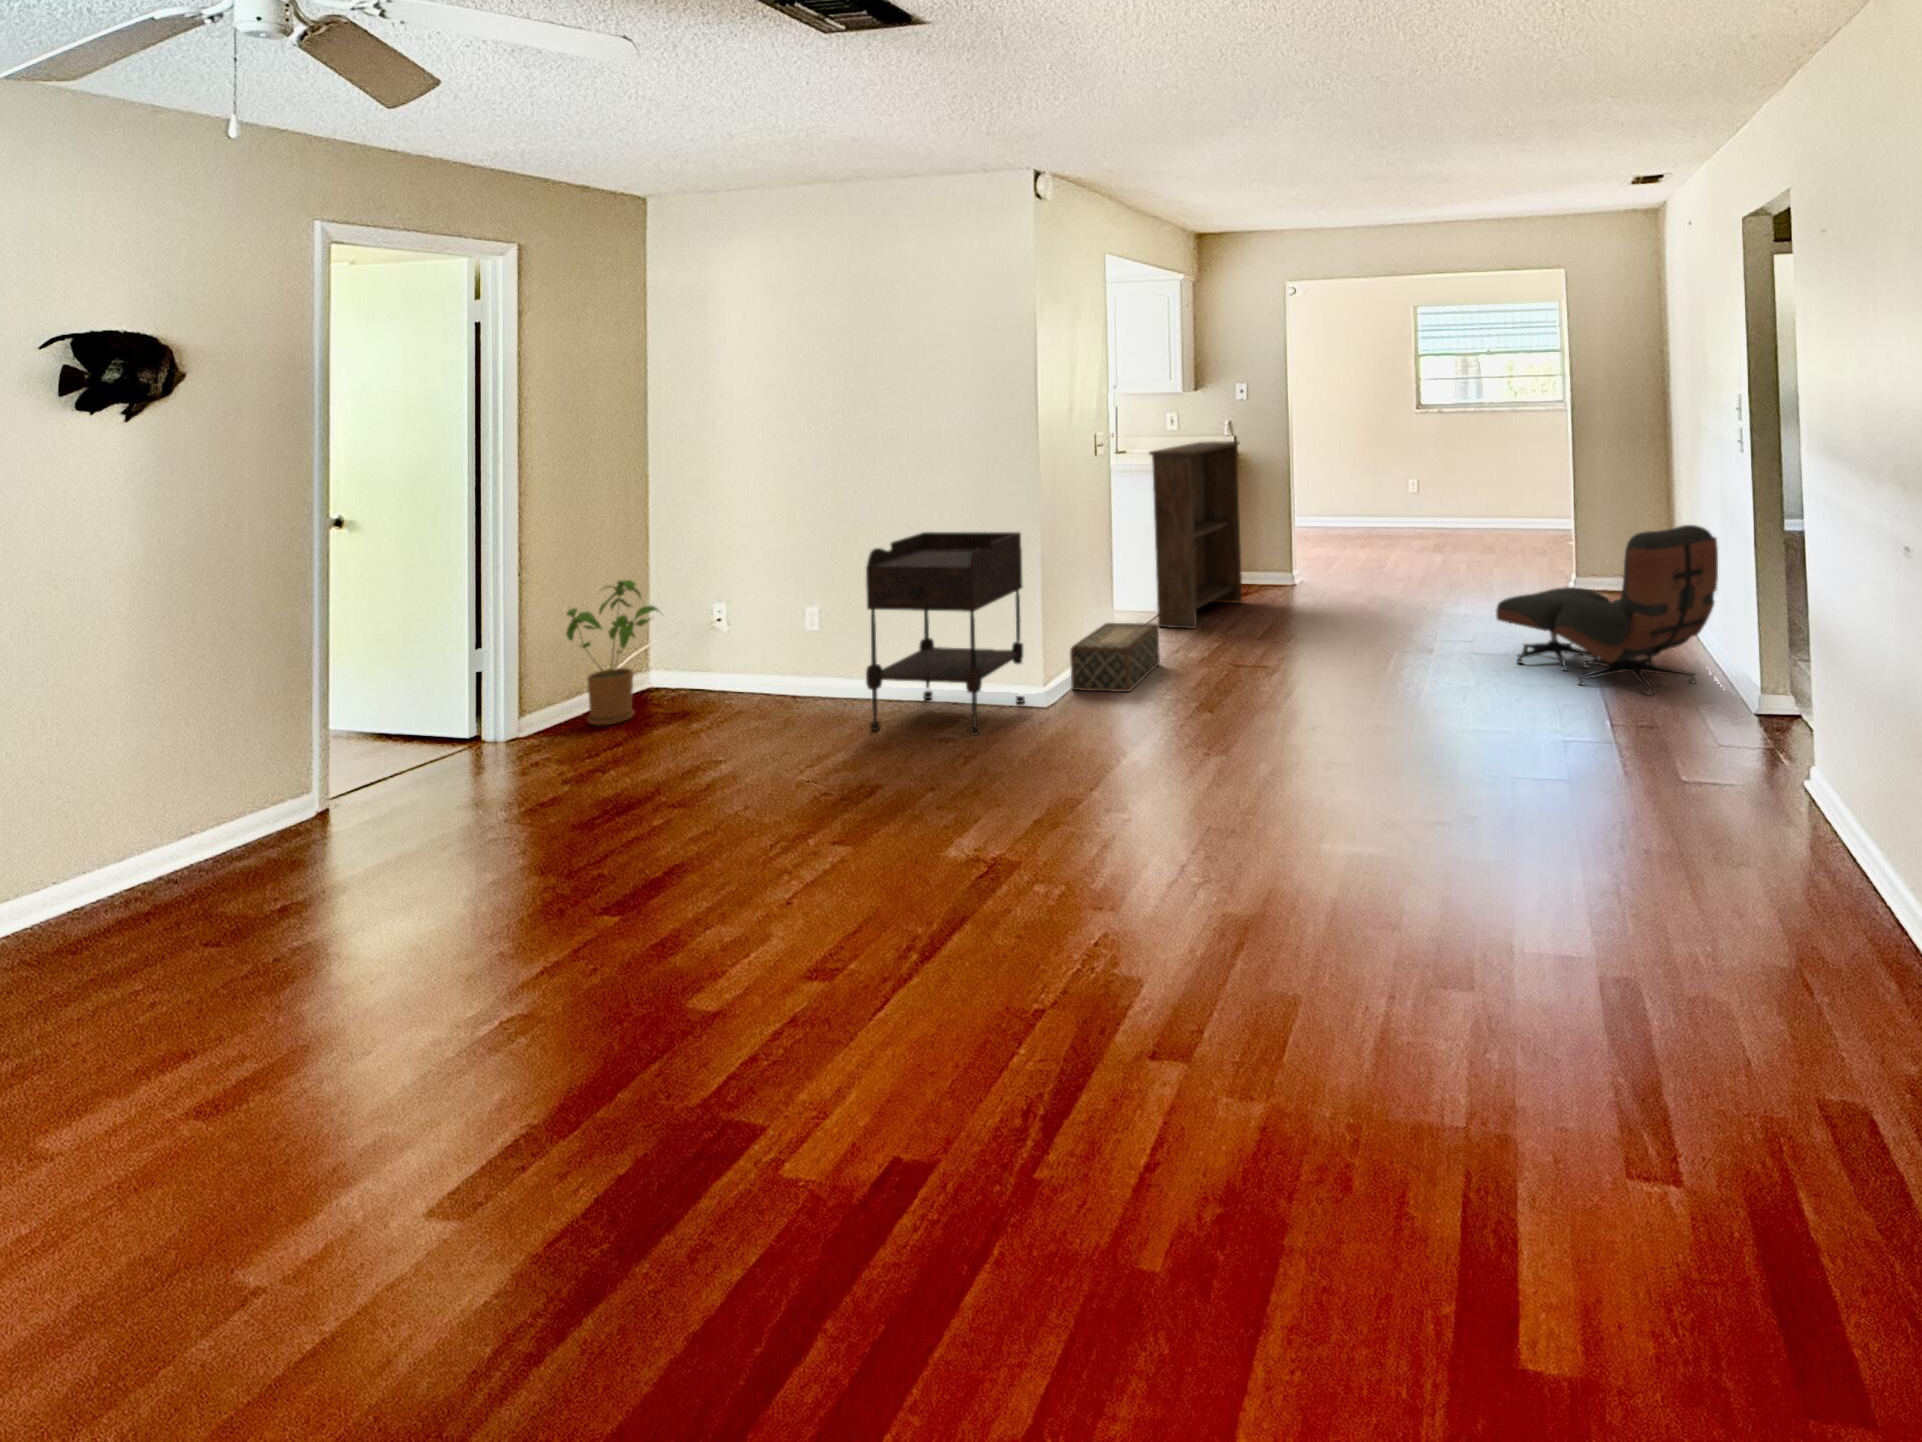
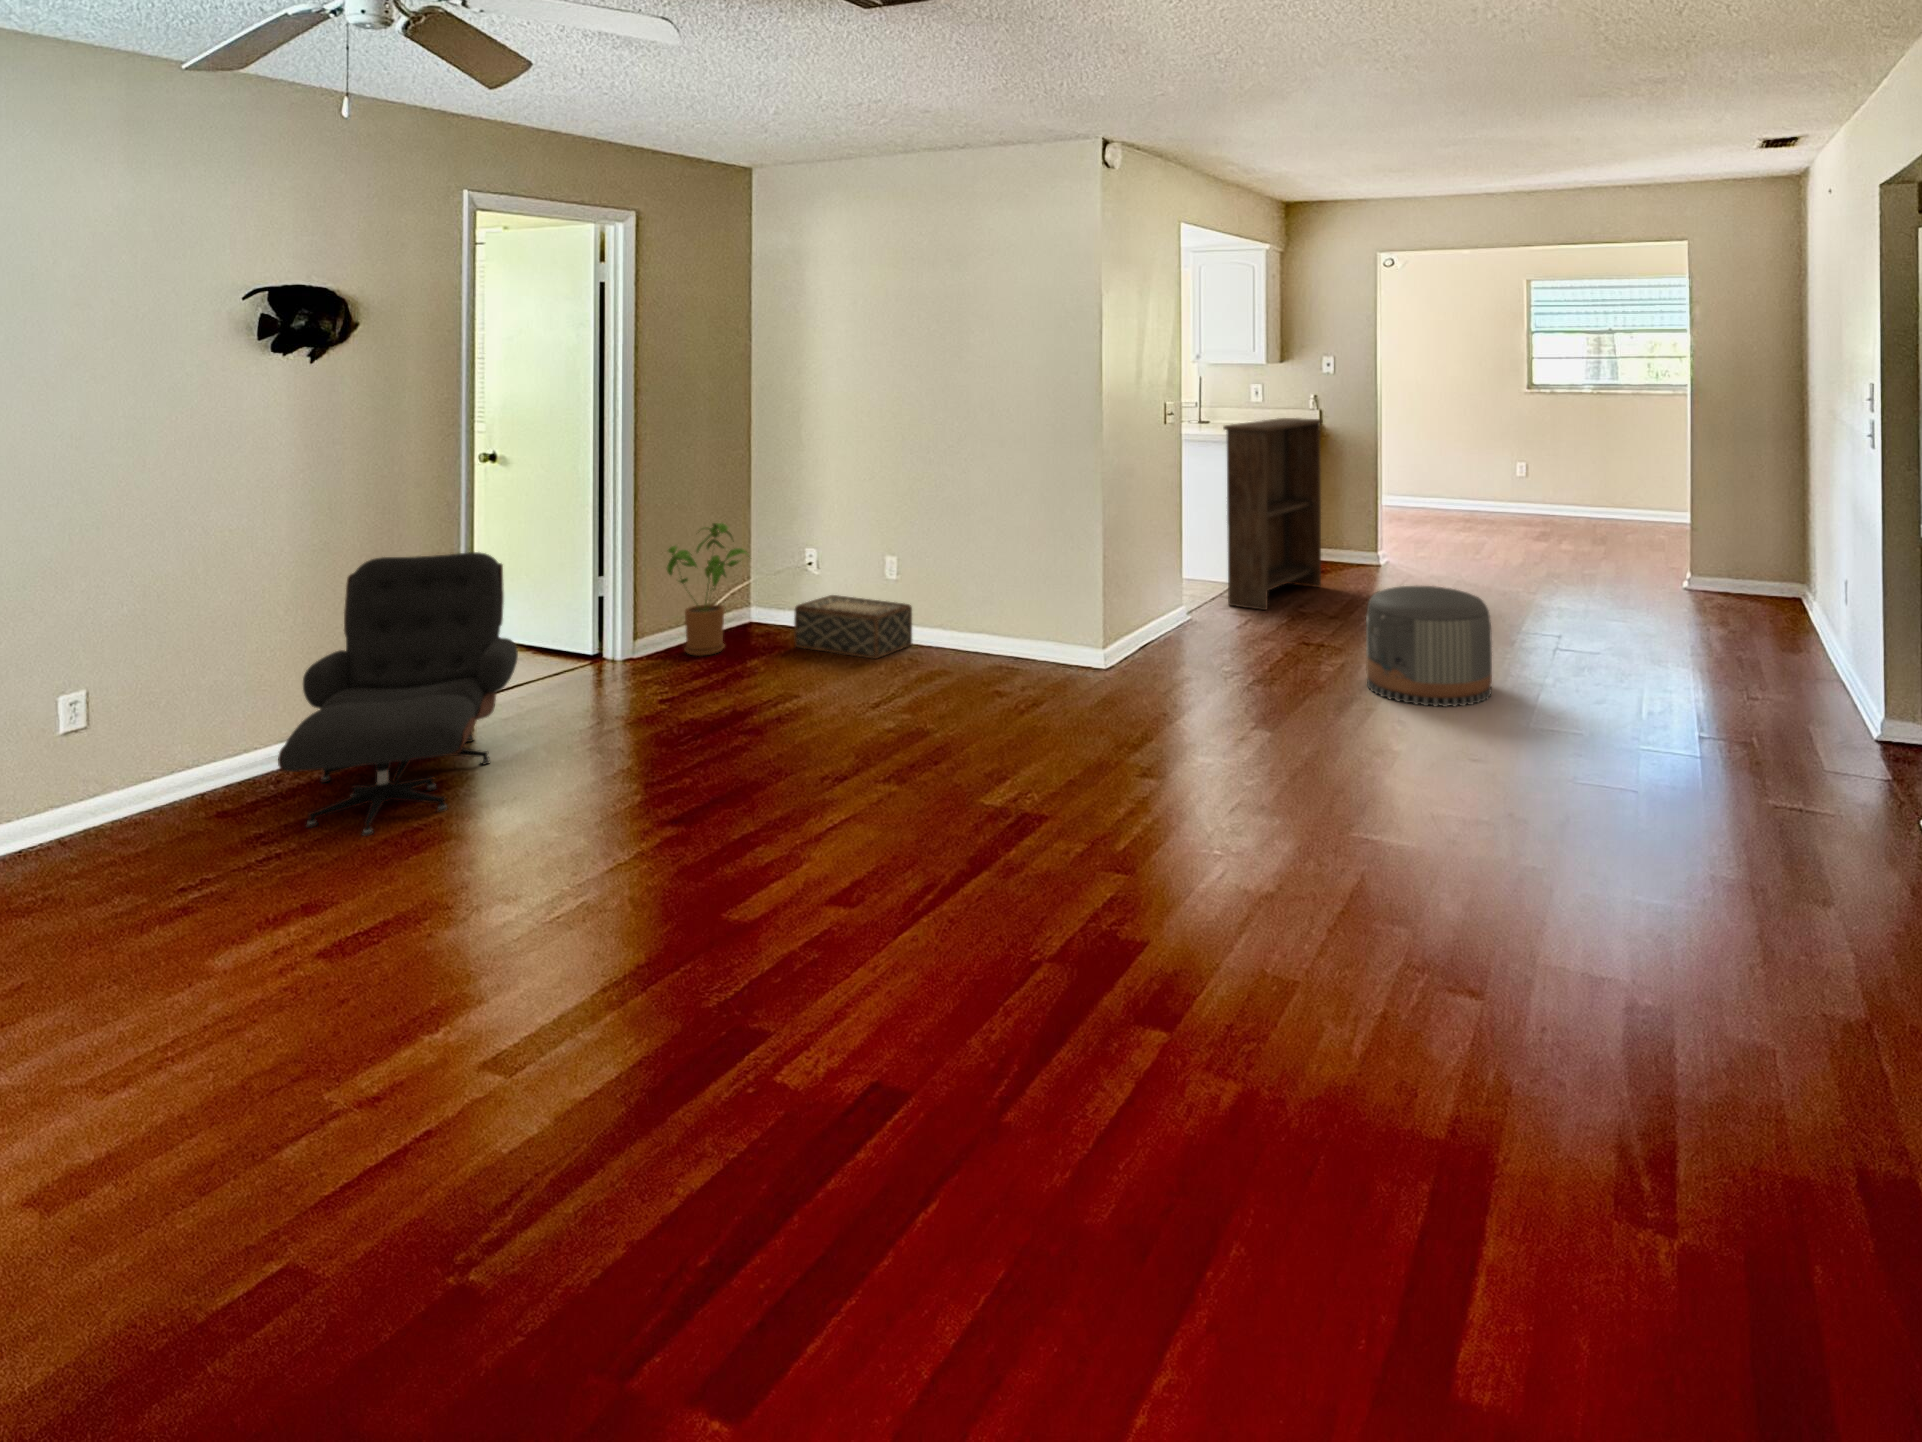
lounge chair: present [1496,525,1718,696] -> present [278,552,518,836]
side table: present [866,532,1025,735] -> none [926,495,1082,697]
pouf: none [1302,594,1418,707] -> present [1366,586,1492,707]
woven basket: present [1070,623,1160,692] -> present [794,595,912,659]

